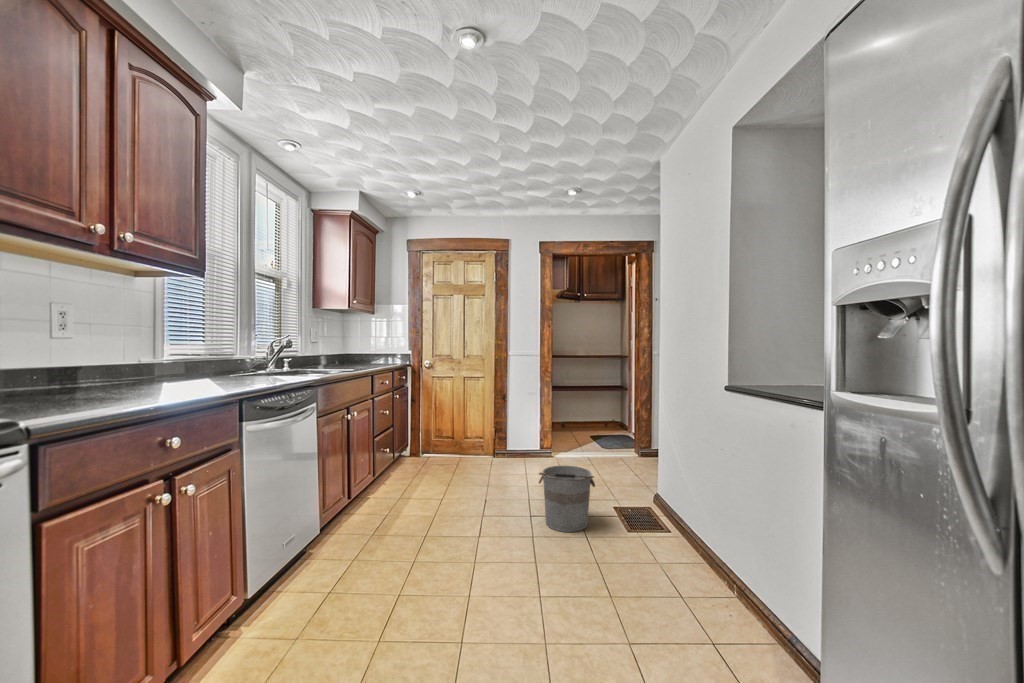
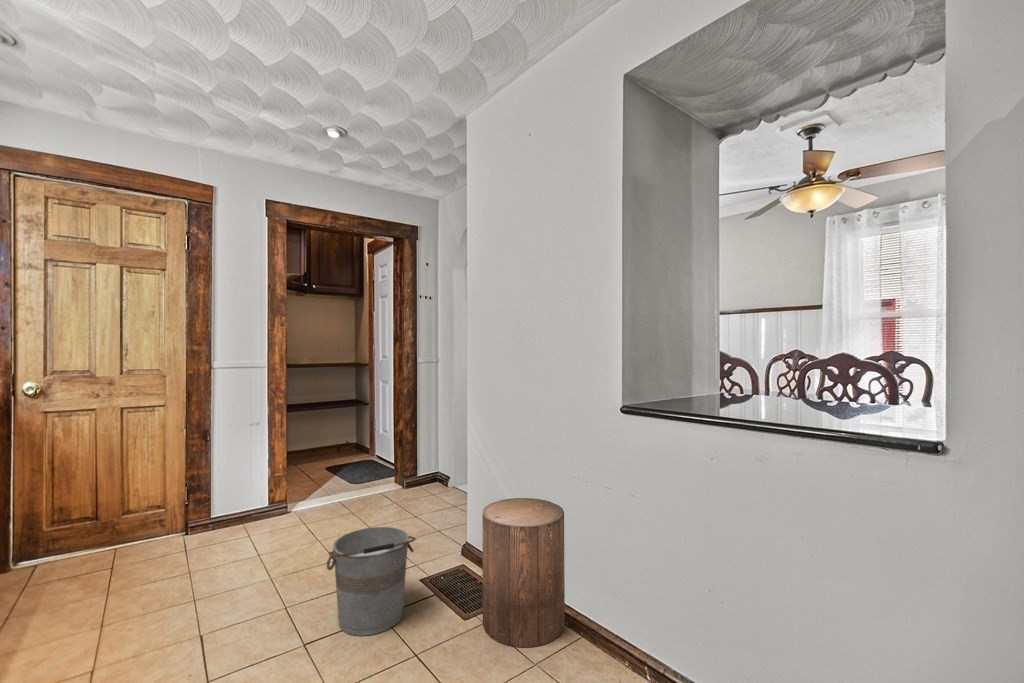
stool: none [633,463,702,575] -> present [482,498,565,647]

